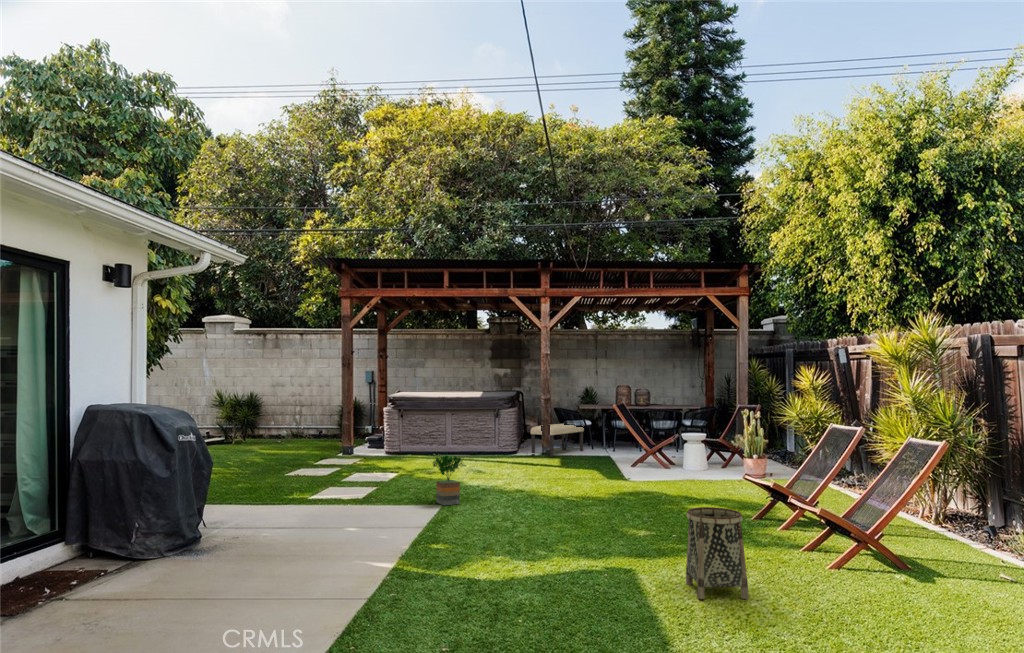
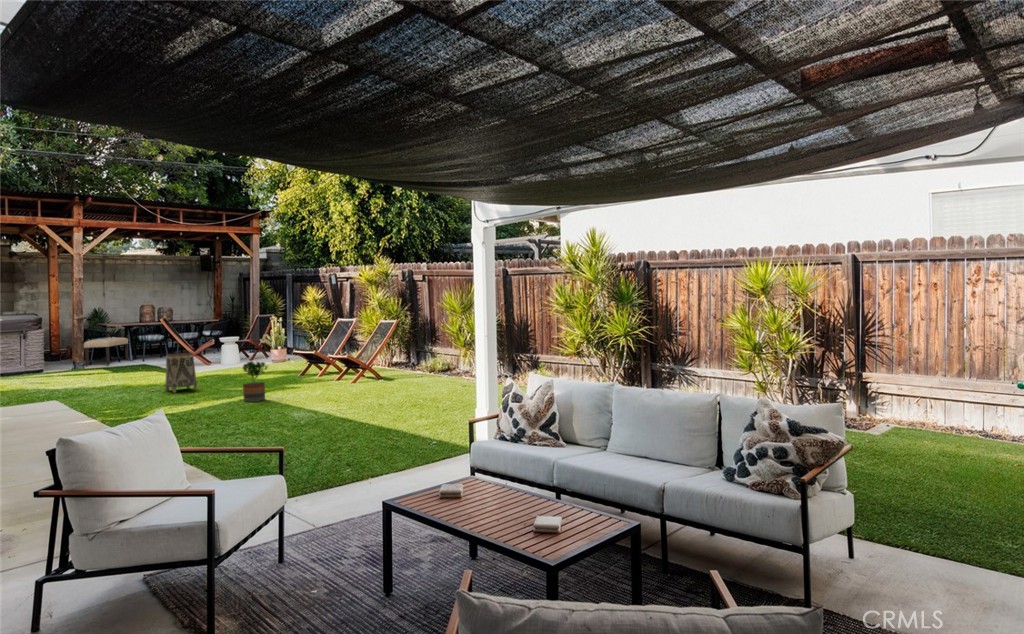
potted tree: present [433,455,466,505] -> present [243,362,268,402]
basket: present [686,507,749,599] -> present [165,353,197,393]

